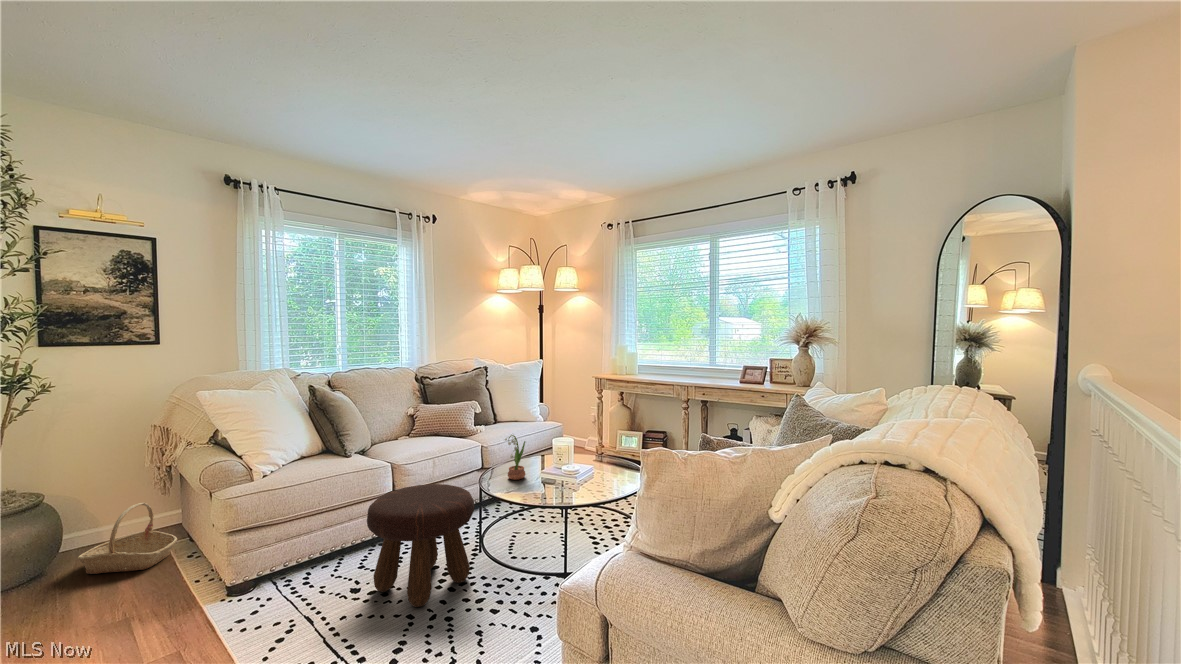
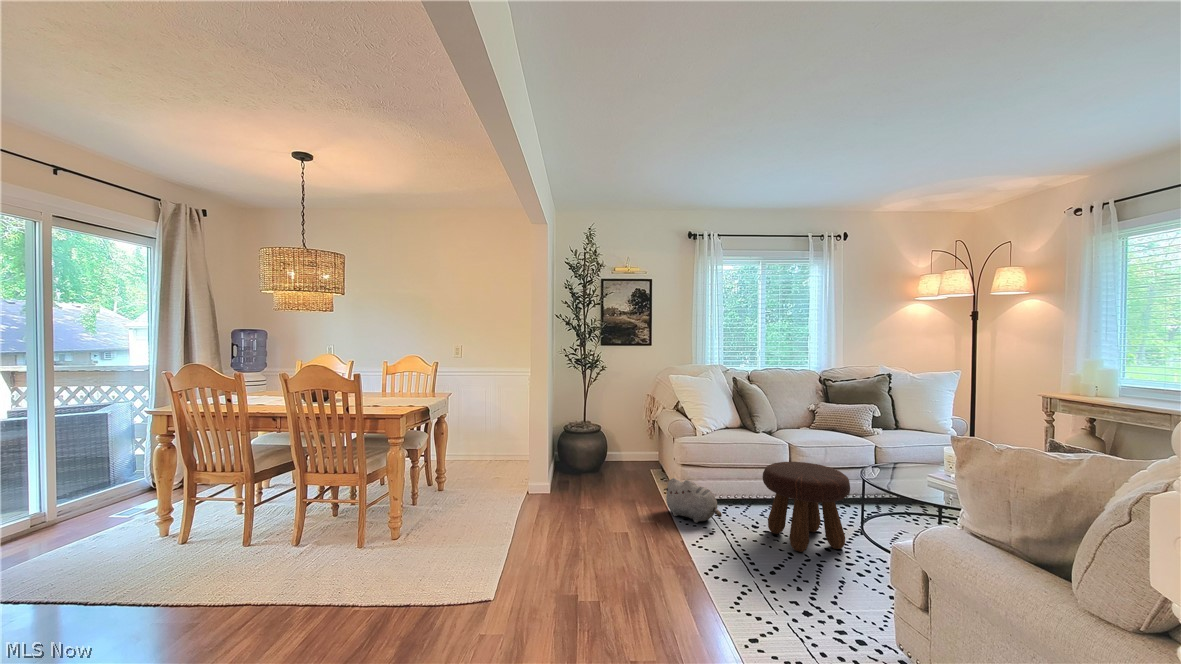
potted flower: present [505,435,526,480] -> none [888,436,912,480]
basket: present [78,503,177,574] -> none [616,438,659,477]
plush toy: none [190,558,304,626] -> present [664,478,722,523]

